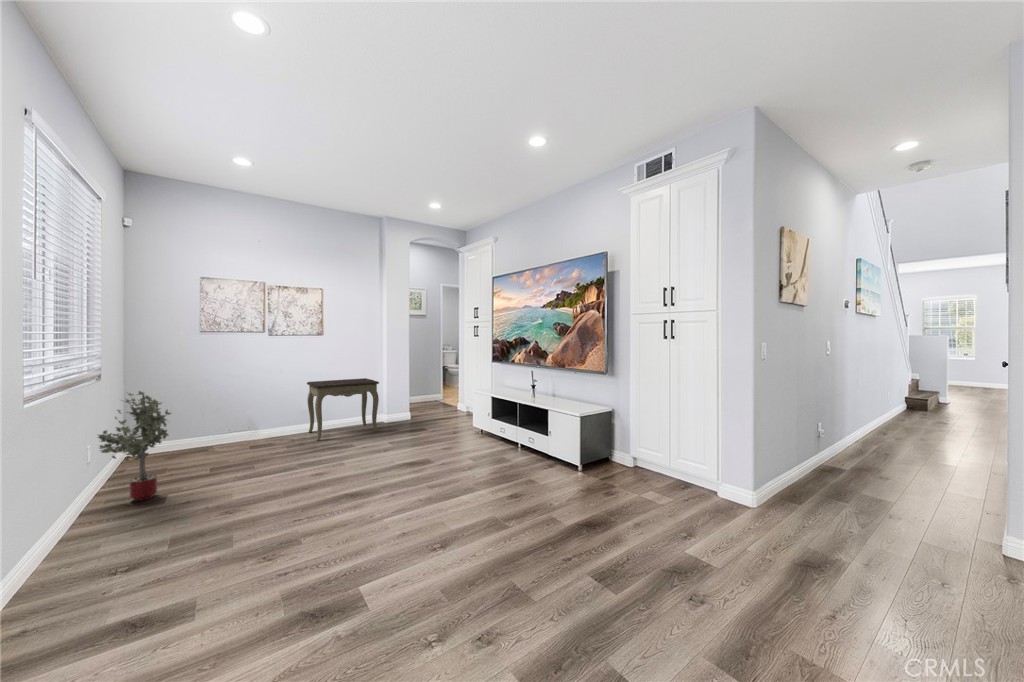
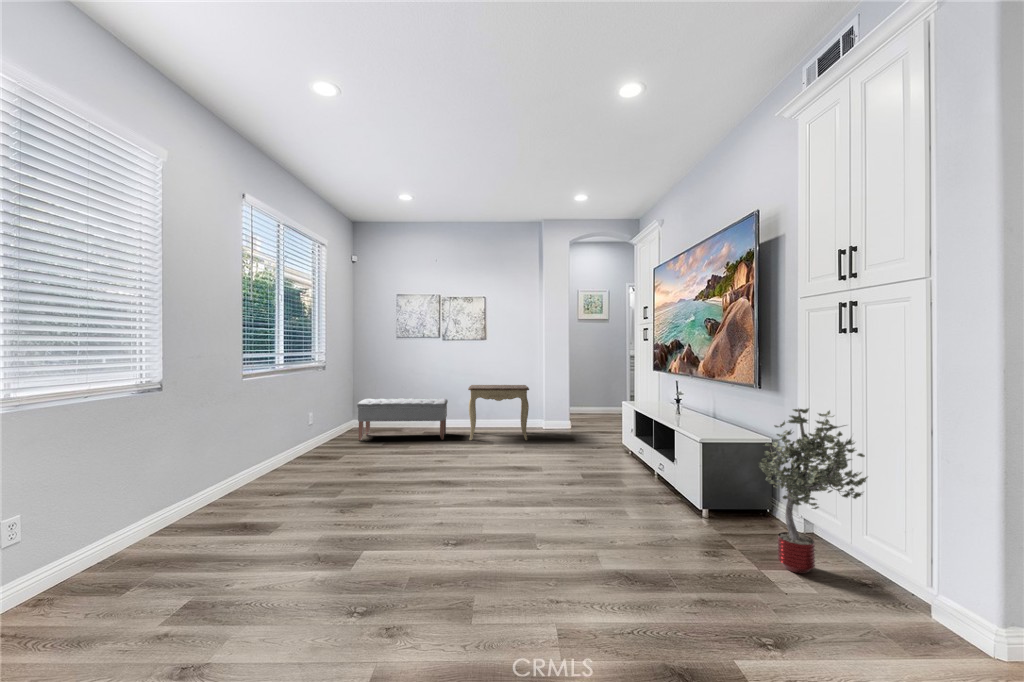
potted tree: present [98,391,171,501] -> present [759,408,868,574]
bench: none [159,399,285,462] -> present [357,398,448,440]

